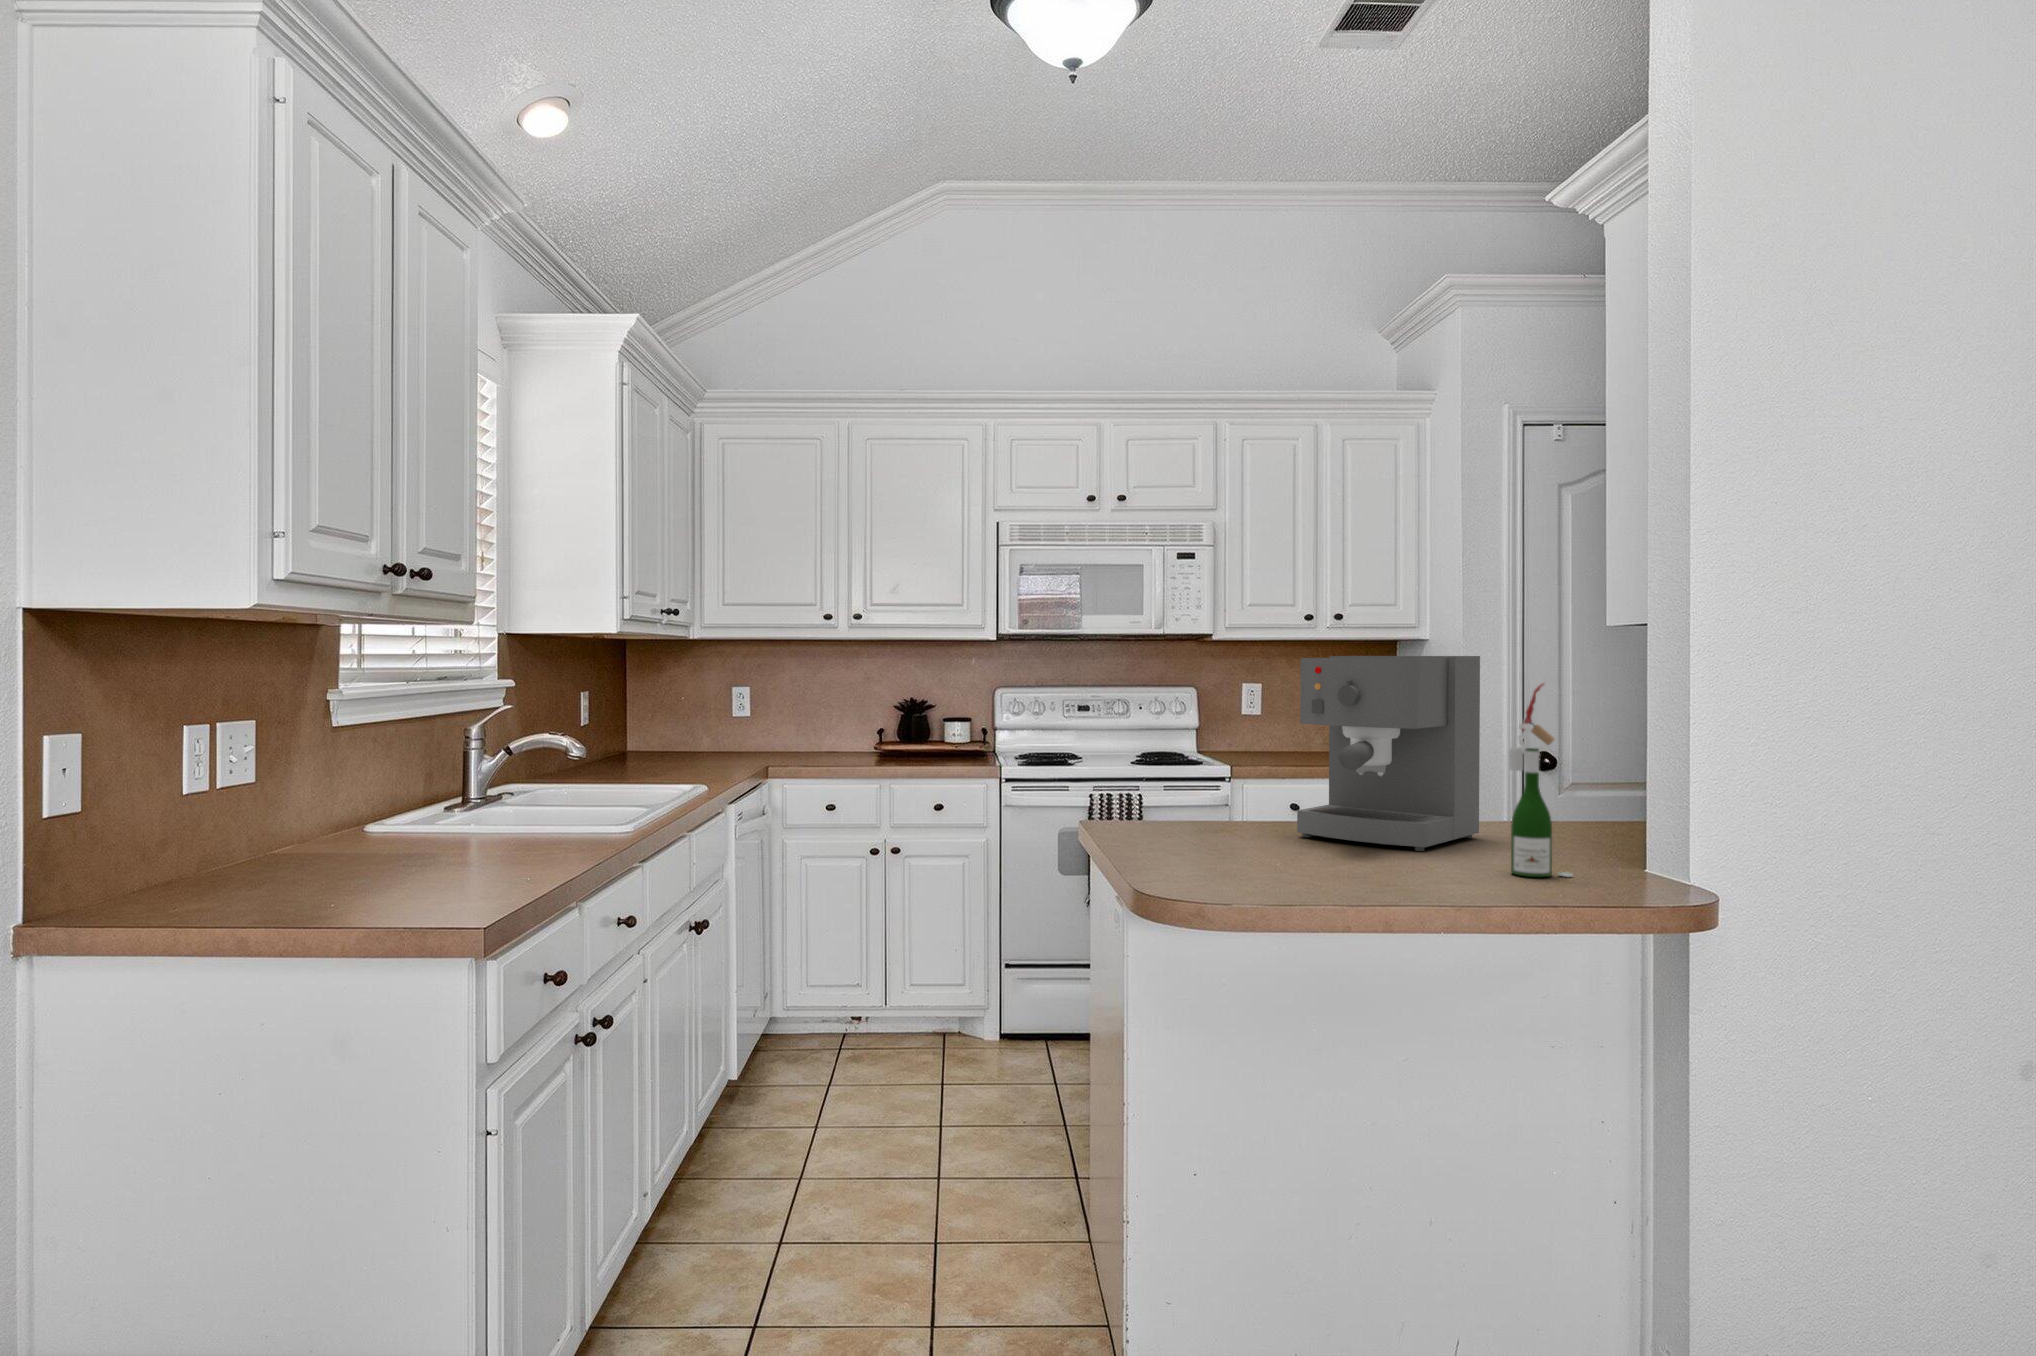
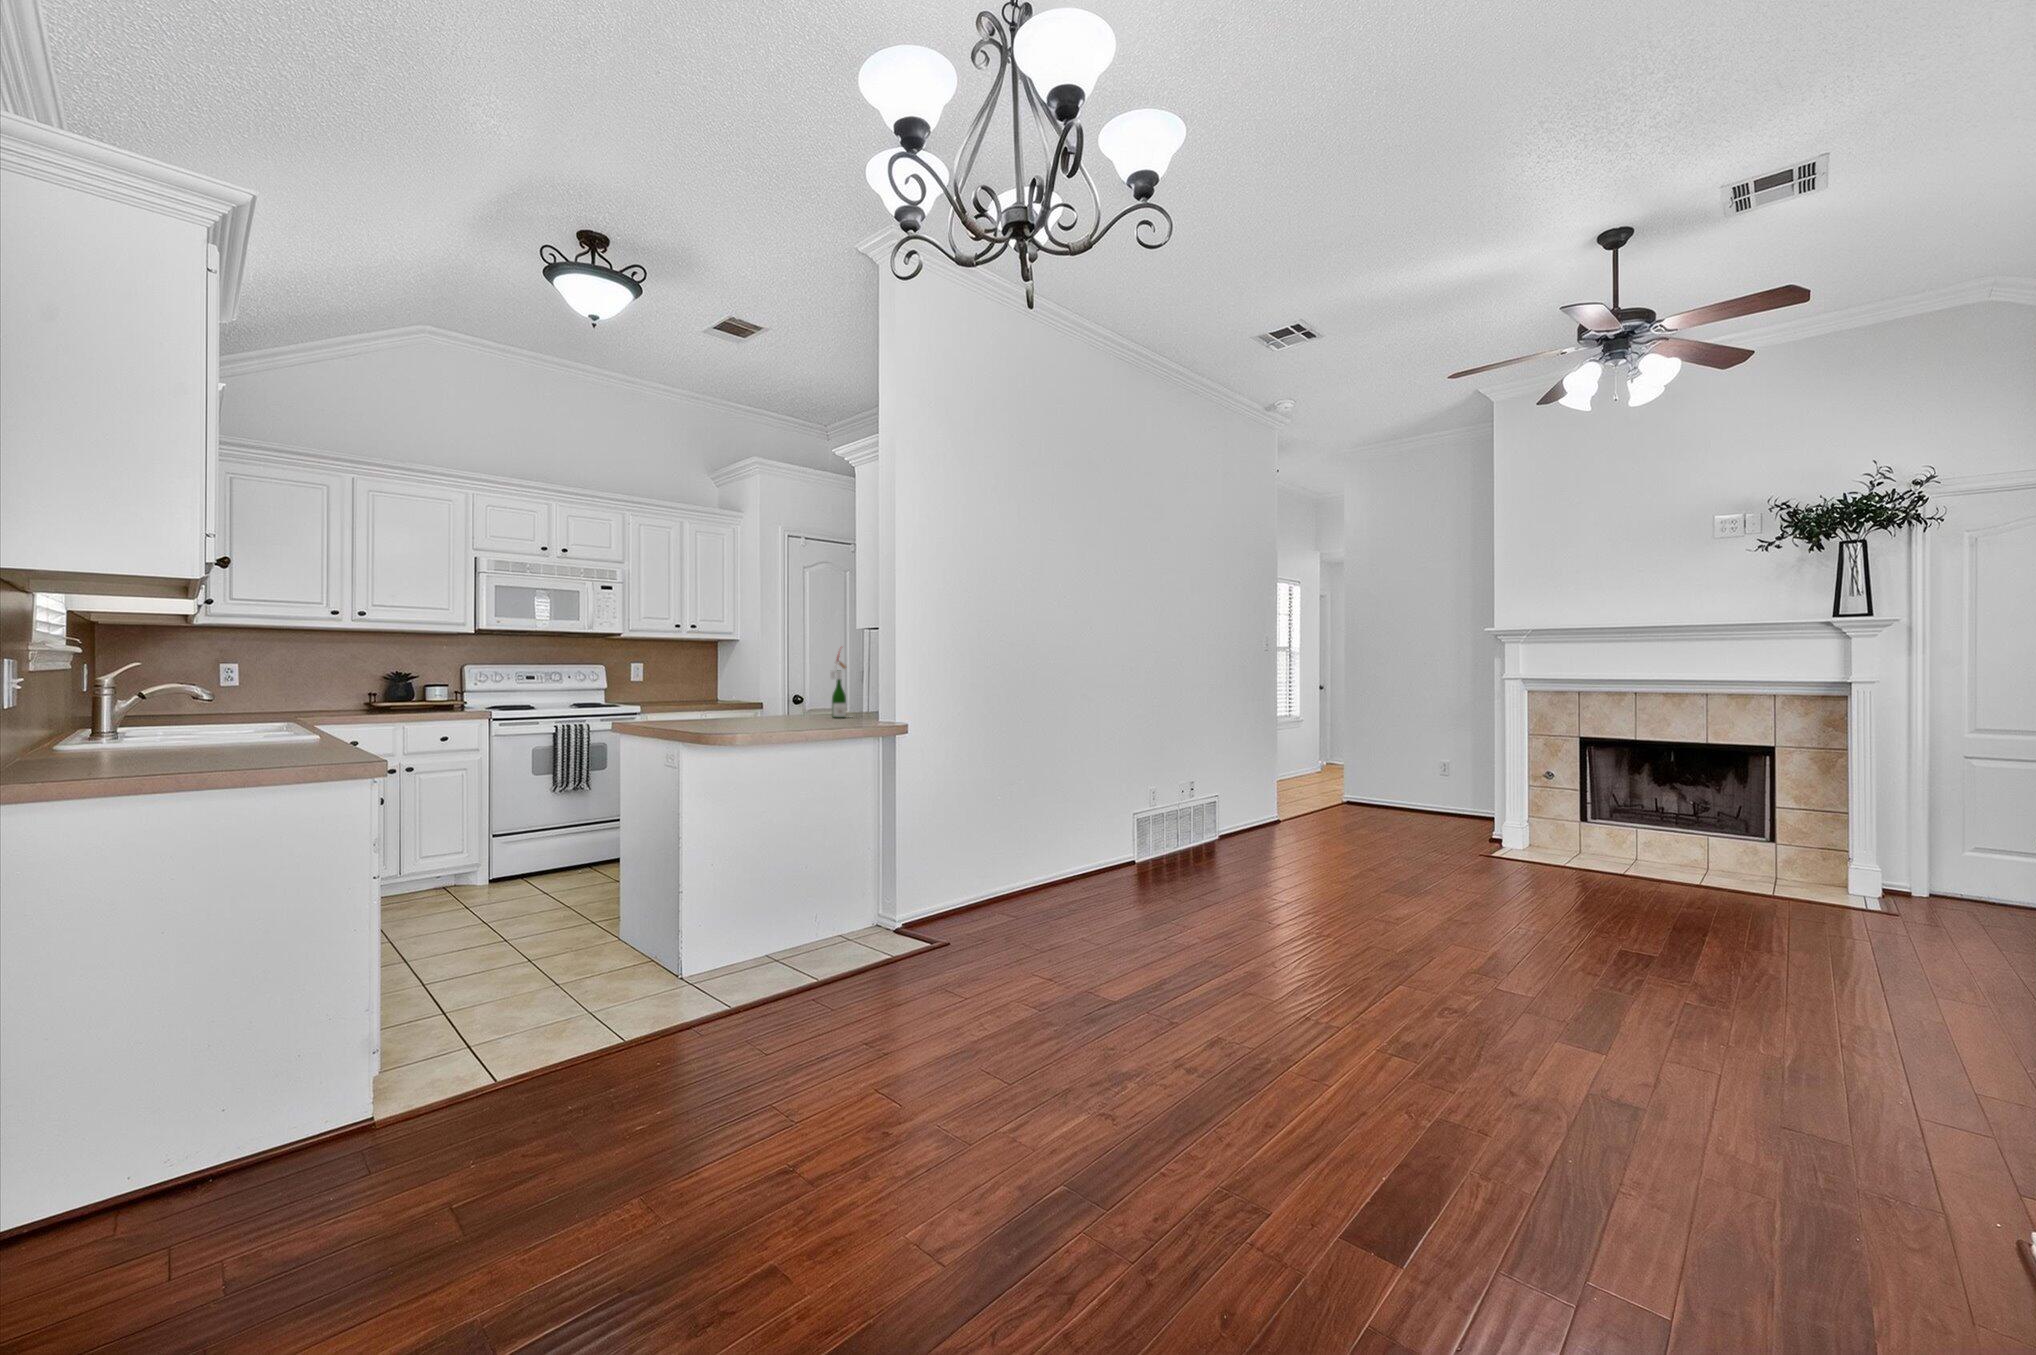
coffee maker: present [1297,656,1480,851] -> none [735,637,807,717]

